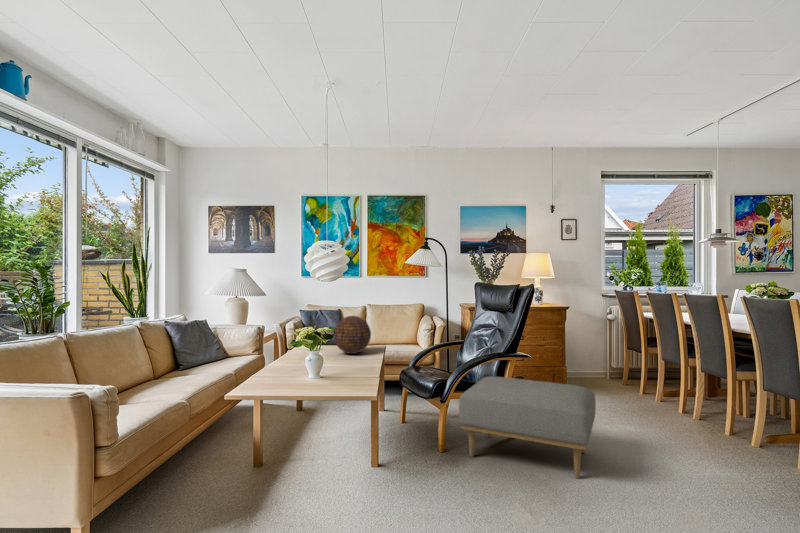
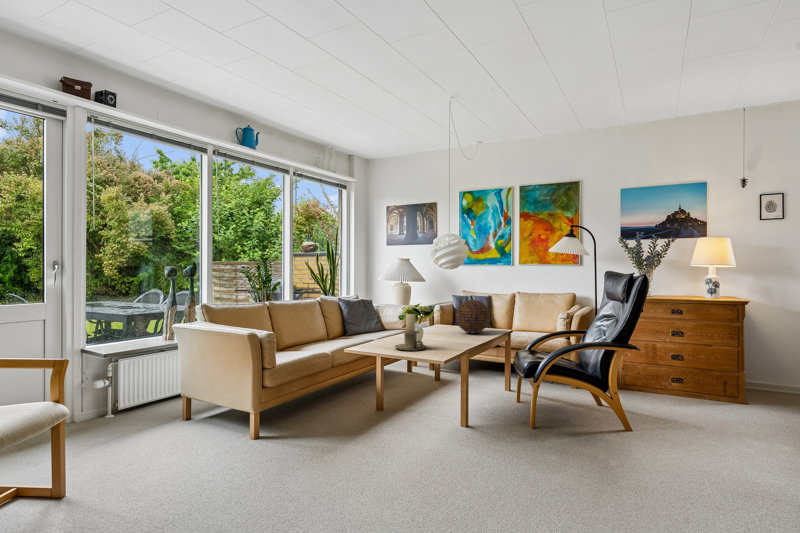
candle holder: none [296,340,337,386] -> present [395,314,426,351]
ottoman: present [459,376,596,478] -> none [531,363,691,469]

